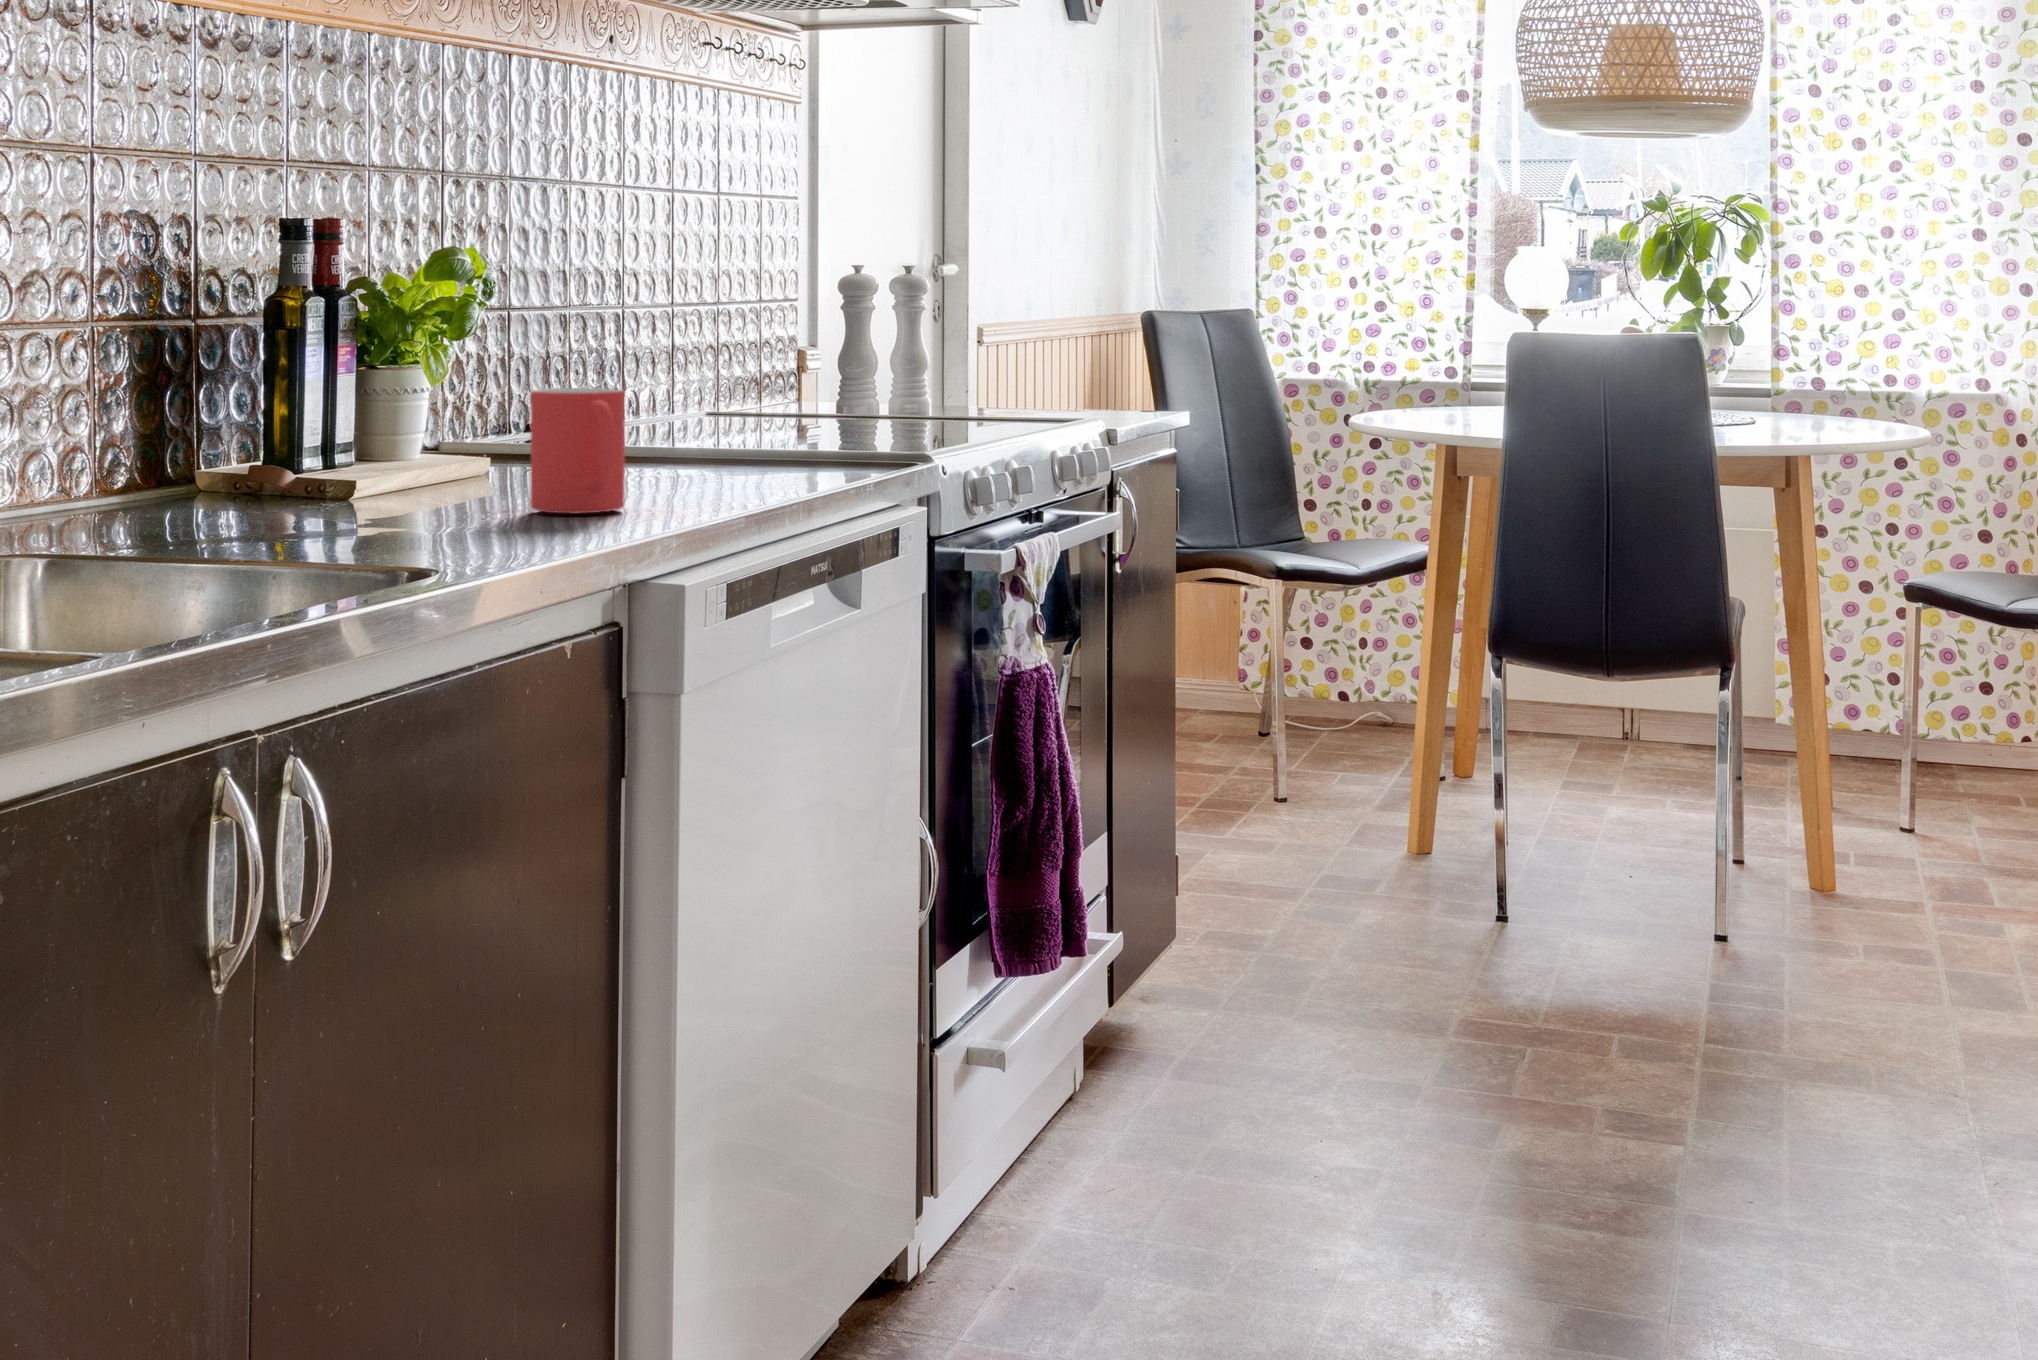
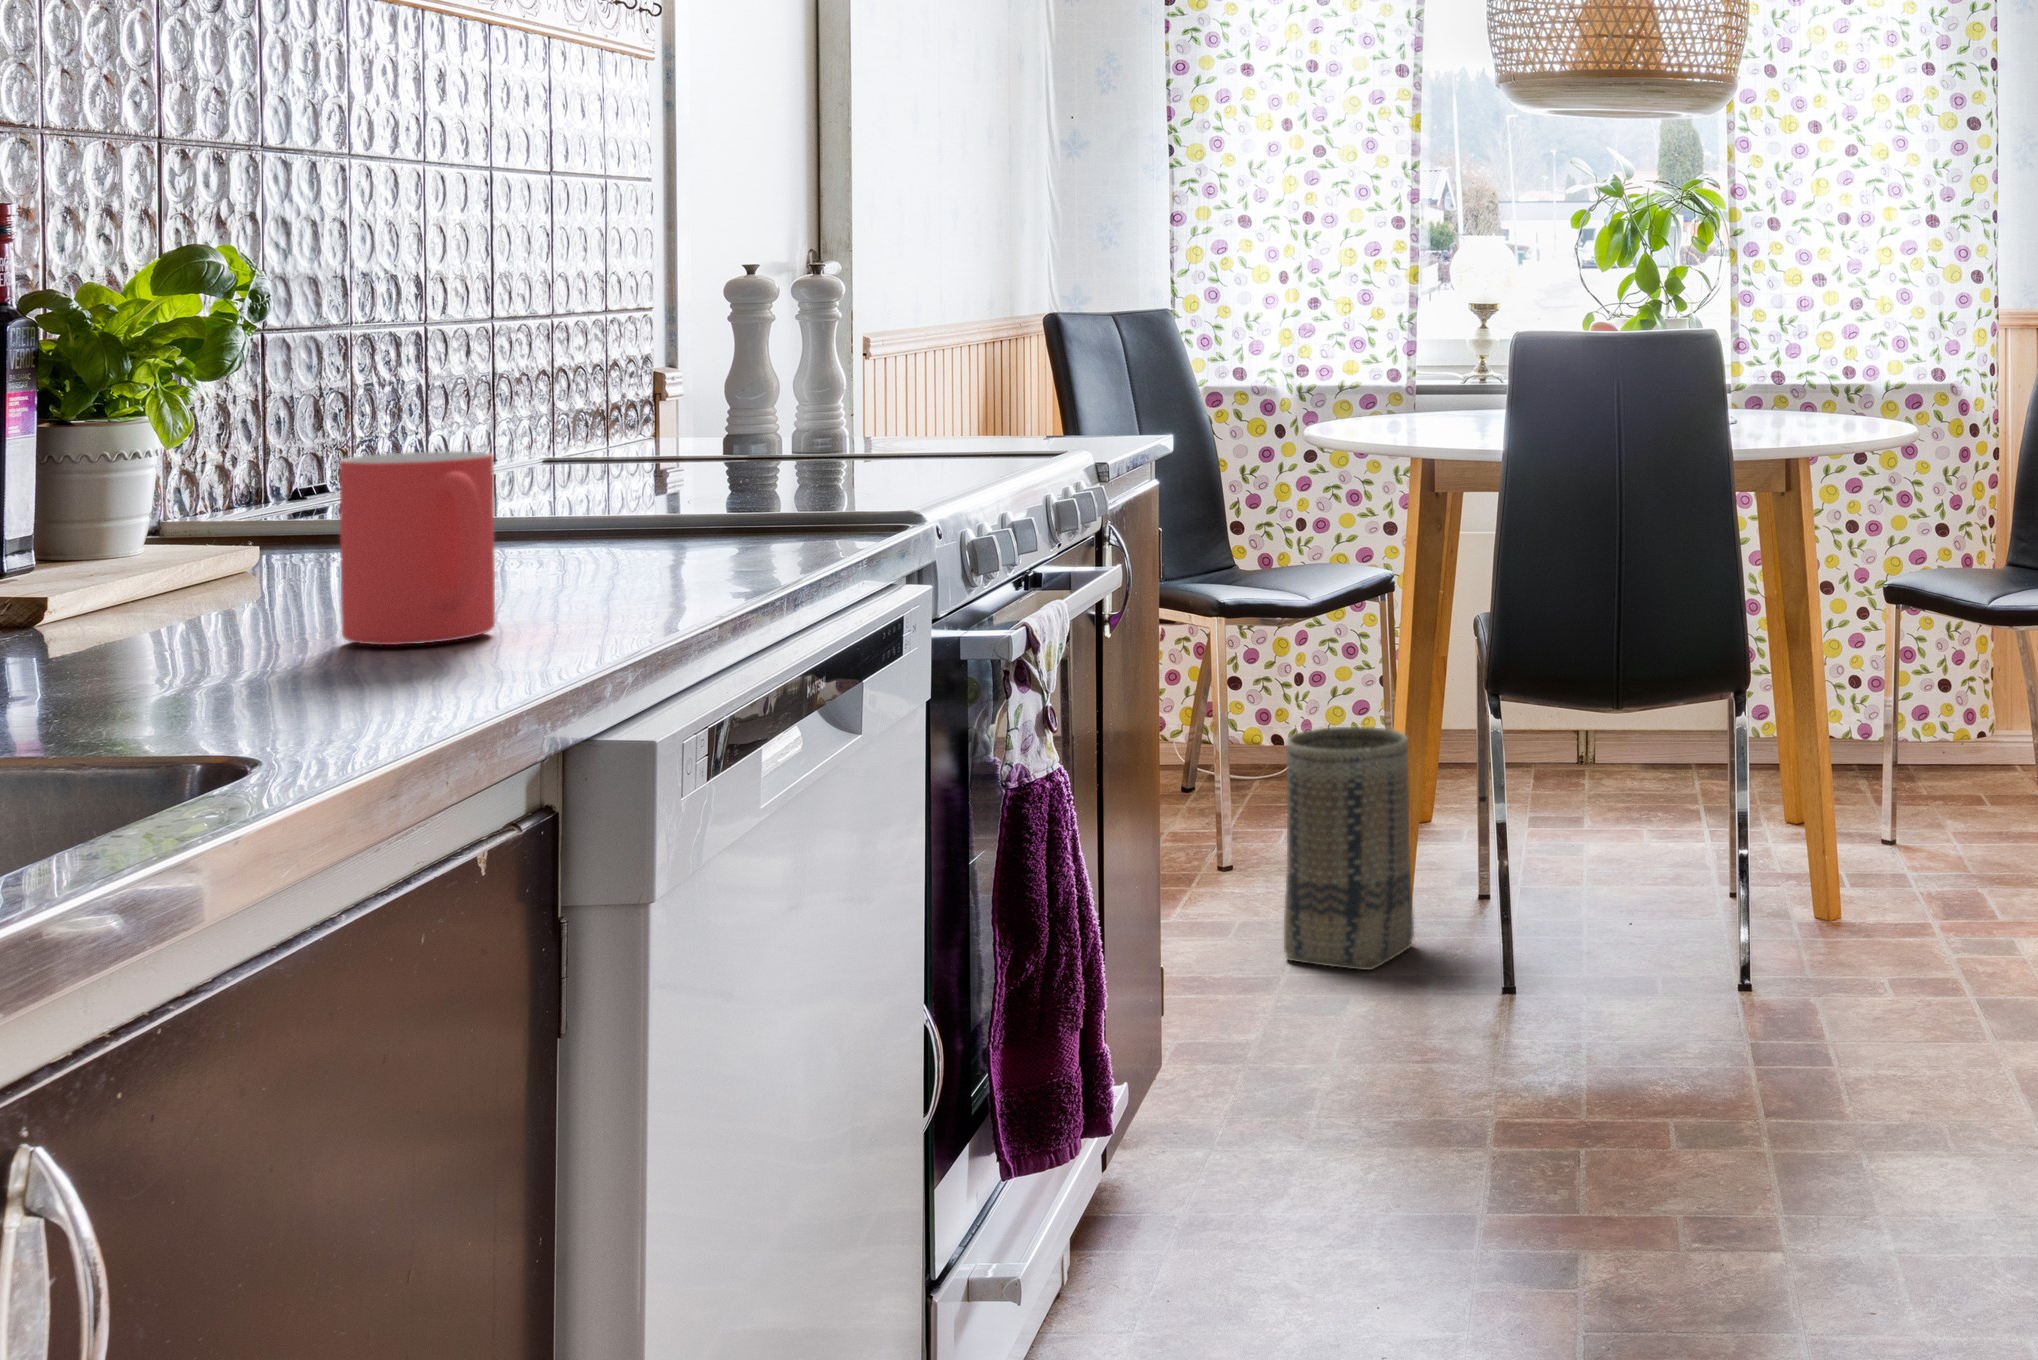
basket: none [1307,676,1424,888] -> present [1284,727,1414,970]

